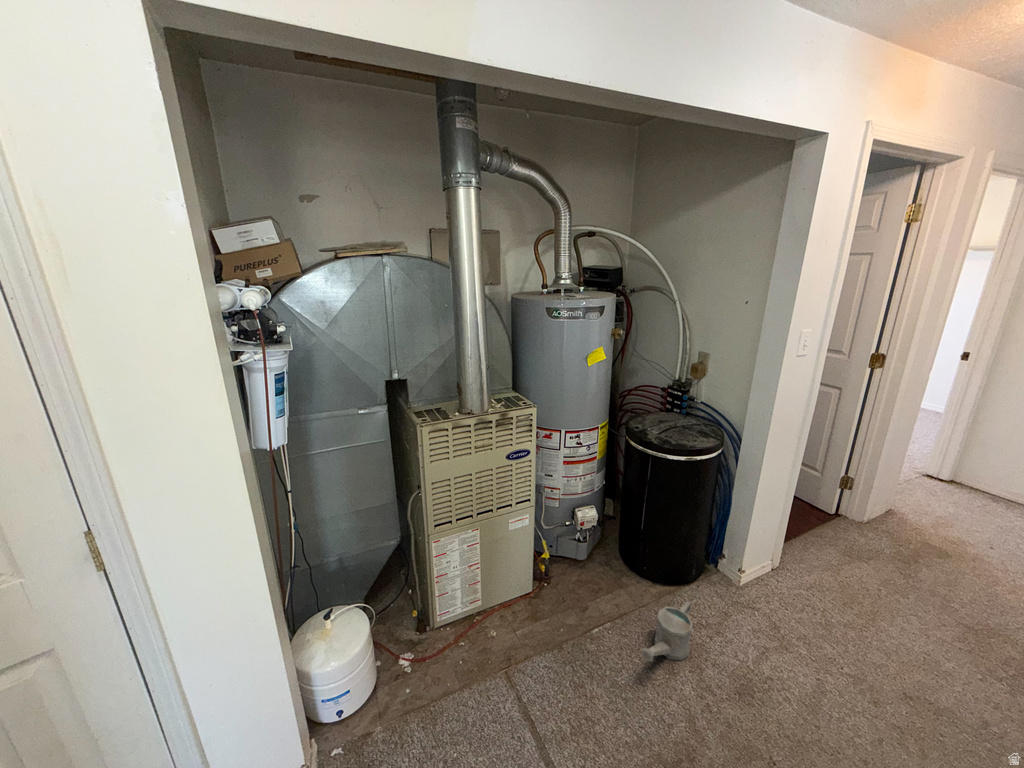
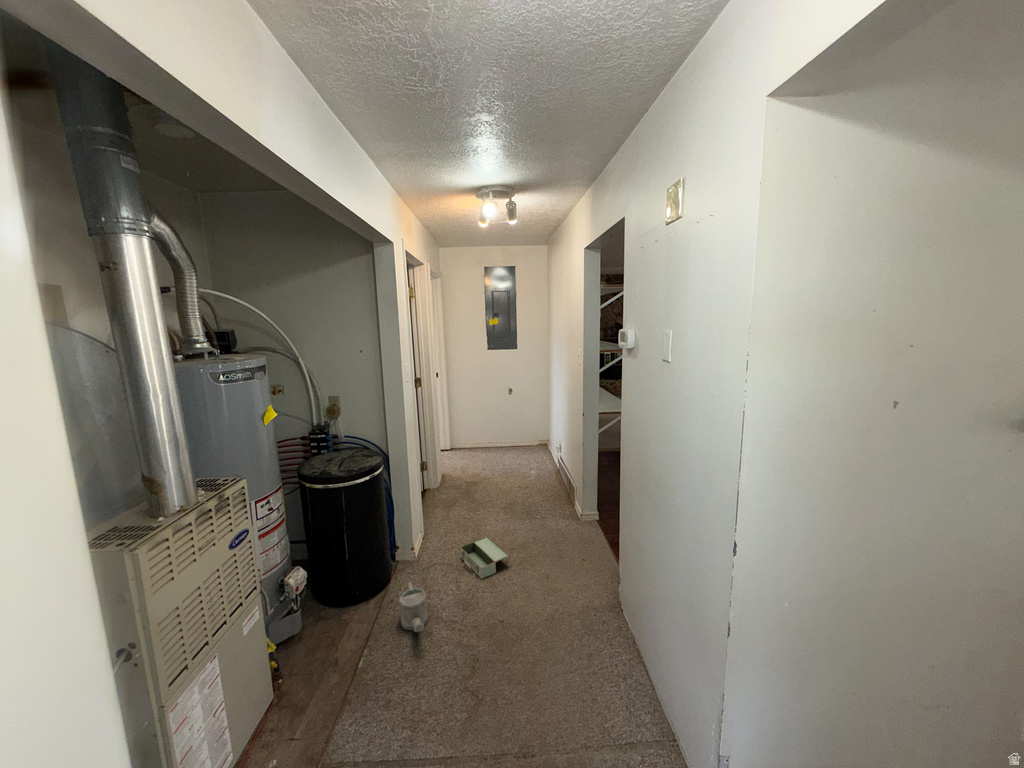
toolbox: none [794,620,875,703] -> present [461,537,509,579]

